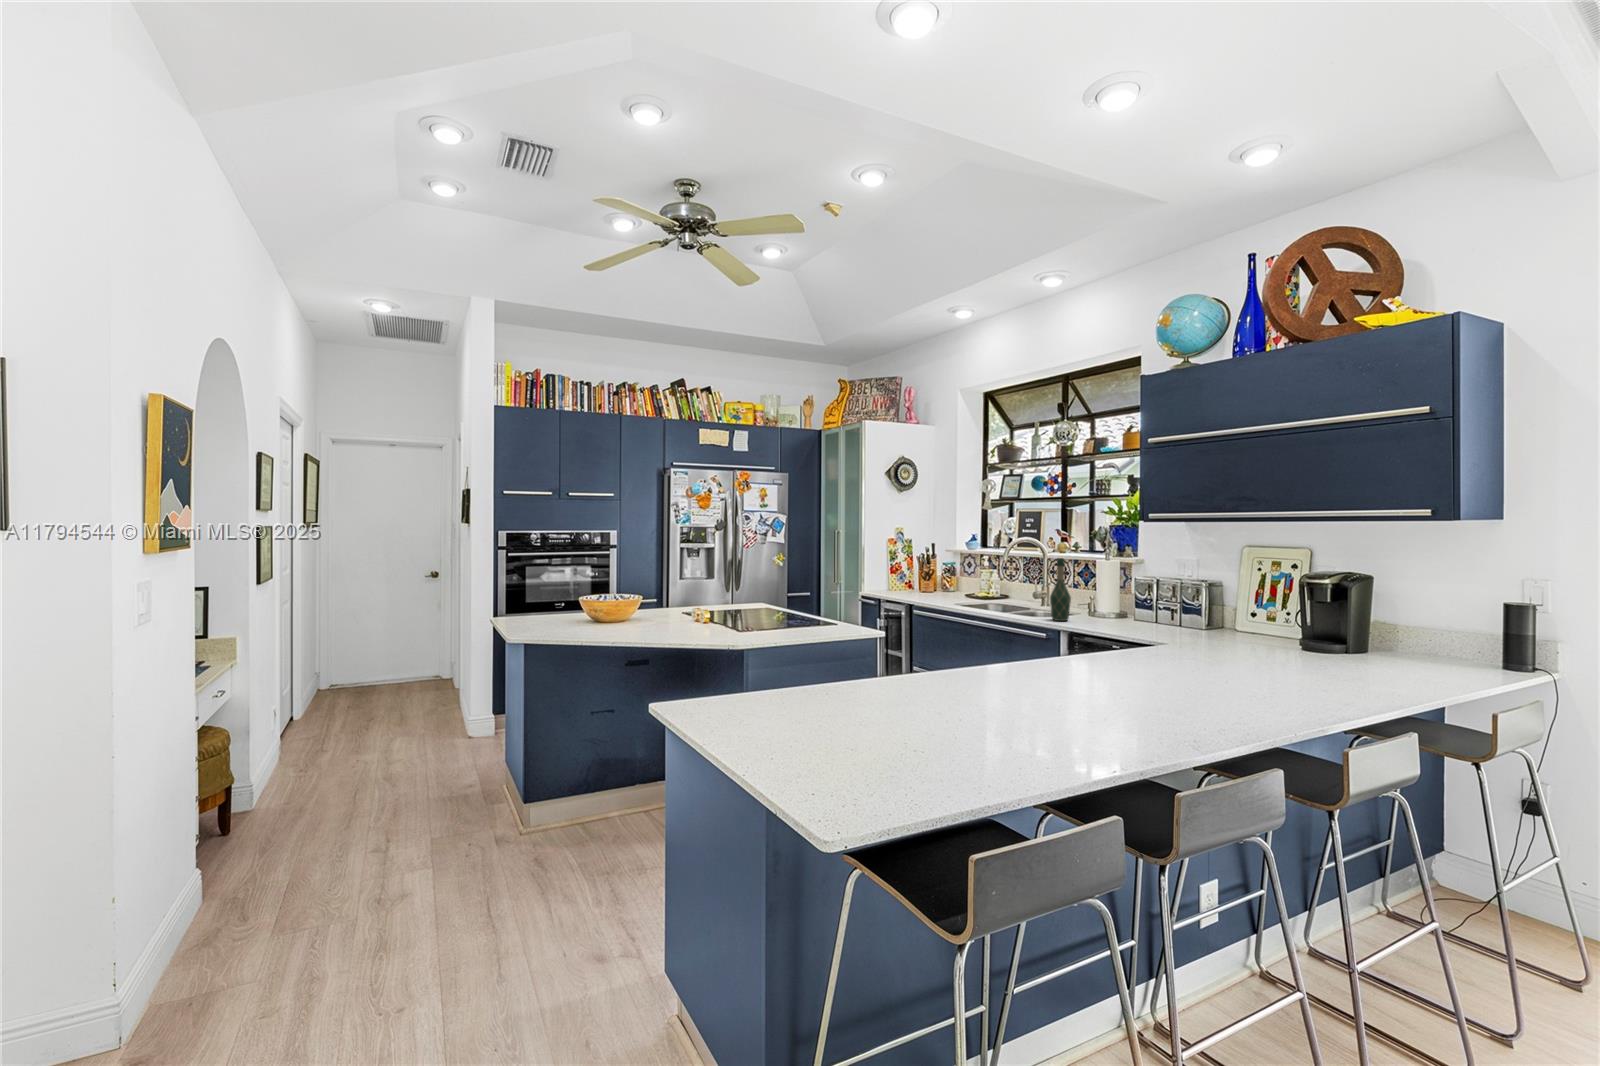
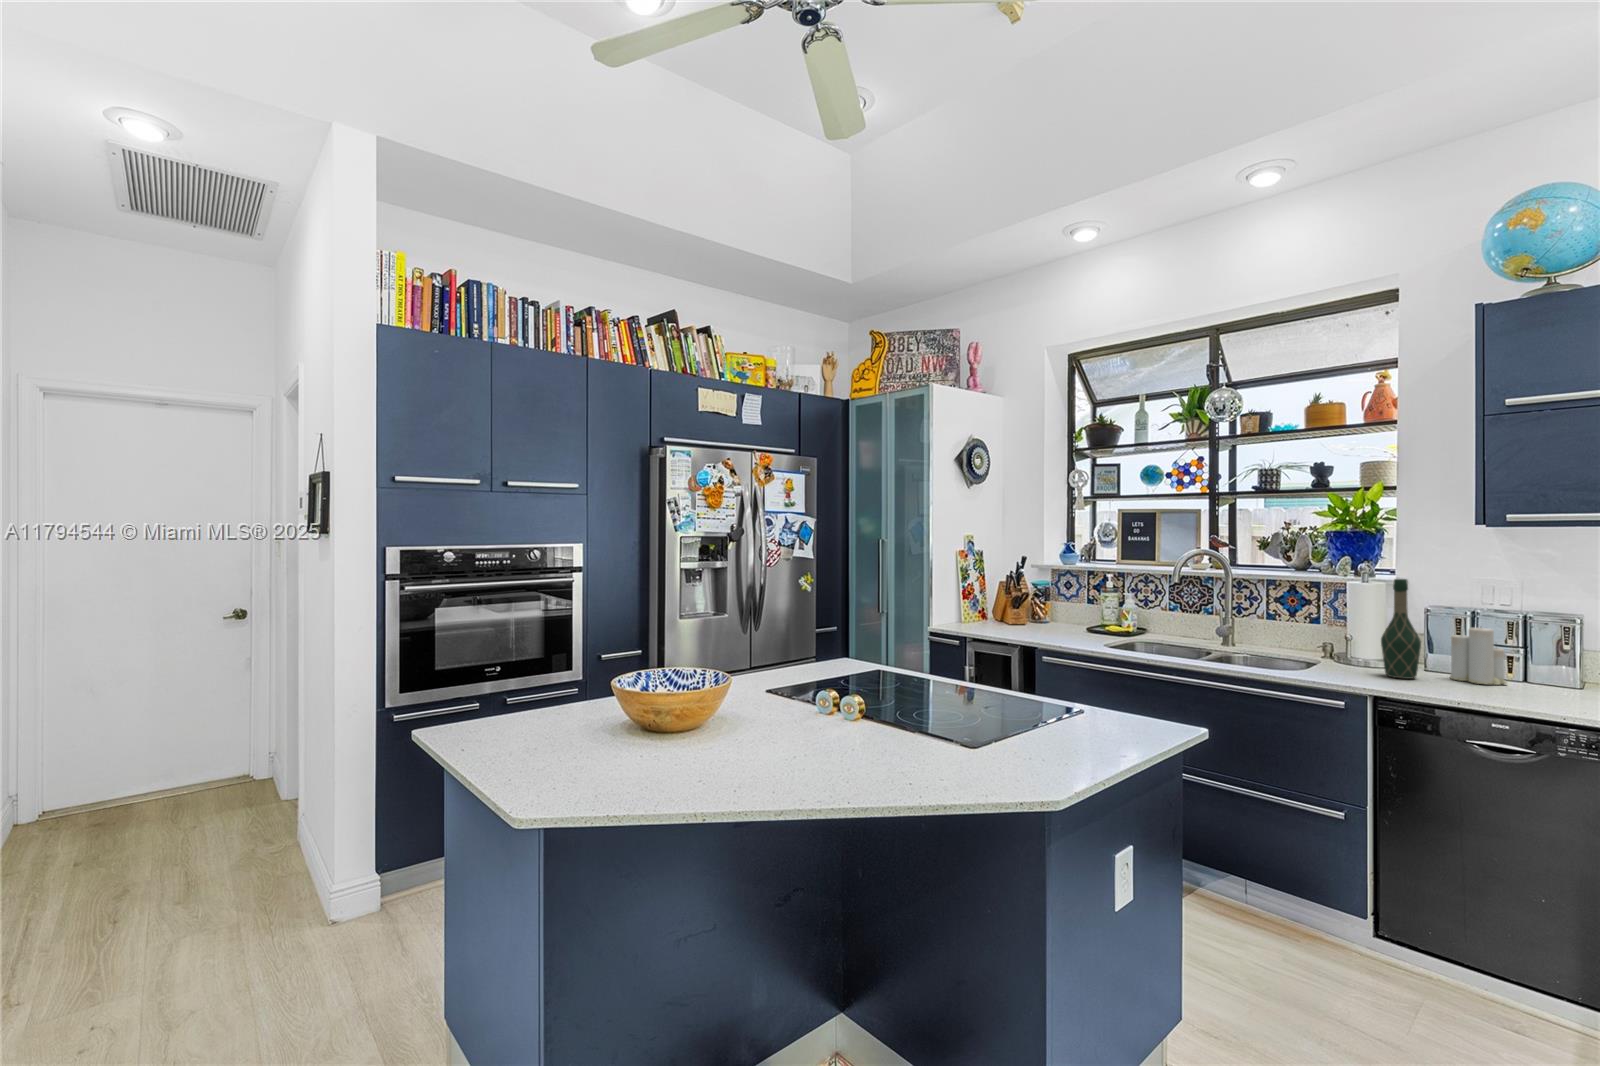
candle: none [1089,586,1114,625] -> present [1450,627,1507,685]

